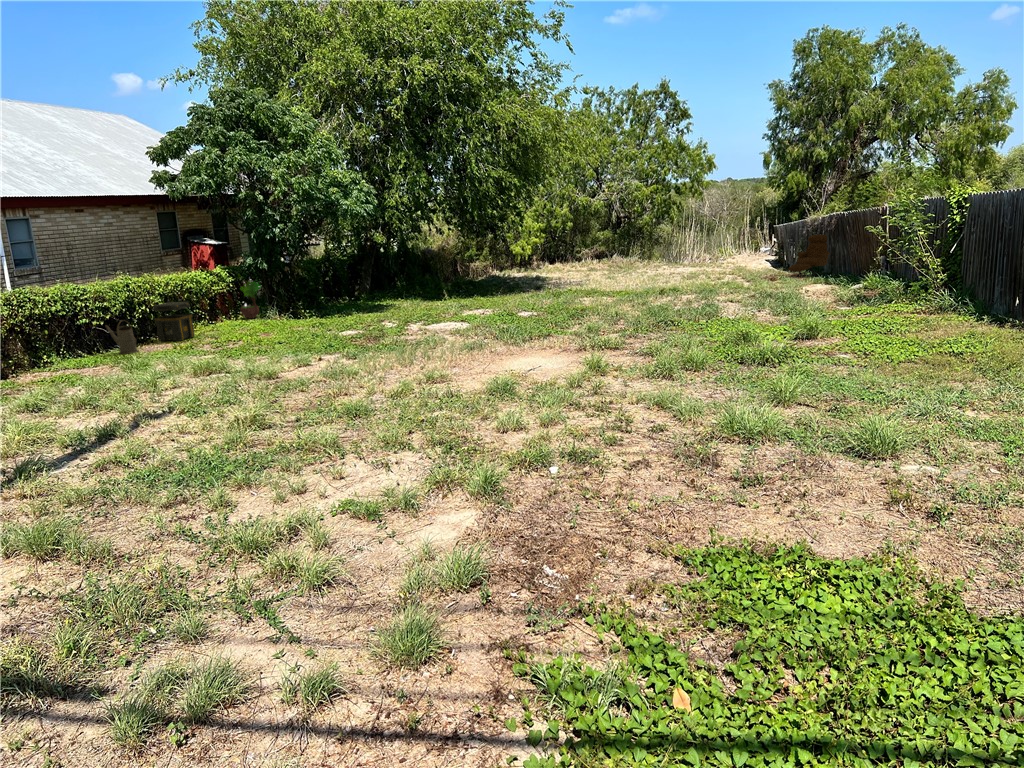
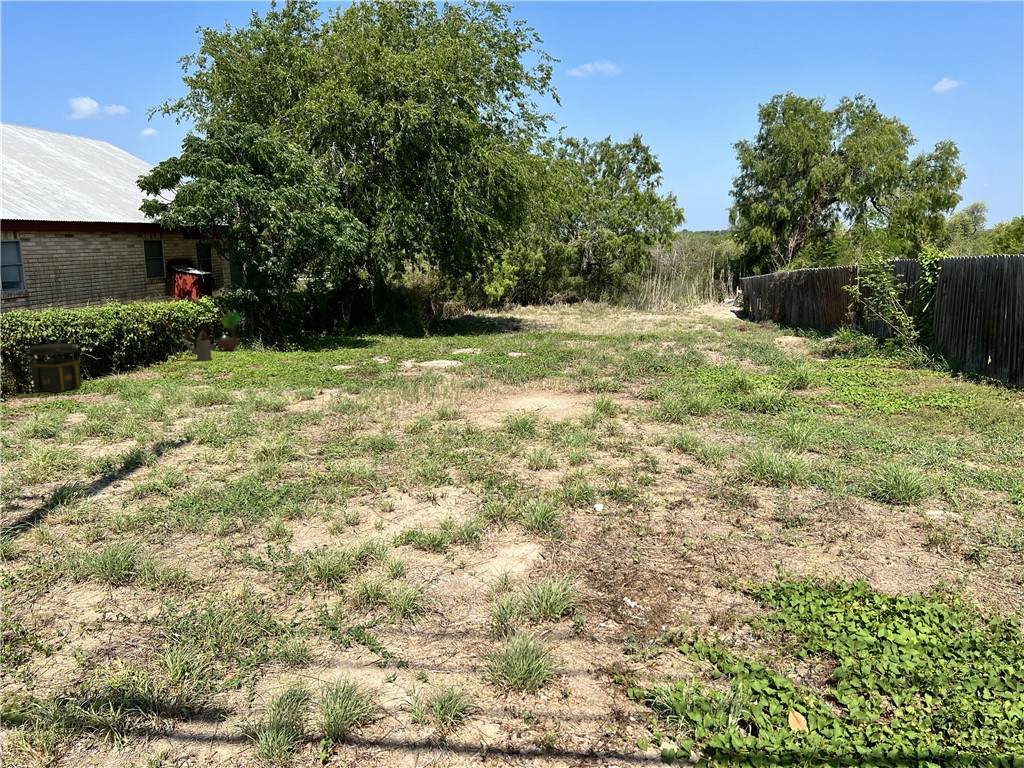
lounge chair: present [788,235,830,276] -> none [764,290,805,331]
toolbox: present [154,302,195,341] -> present [29,344,82,393]
watering can: present [105,321,138,354] -> present [182,332,215,361]

